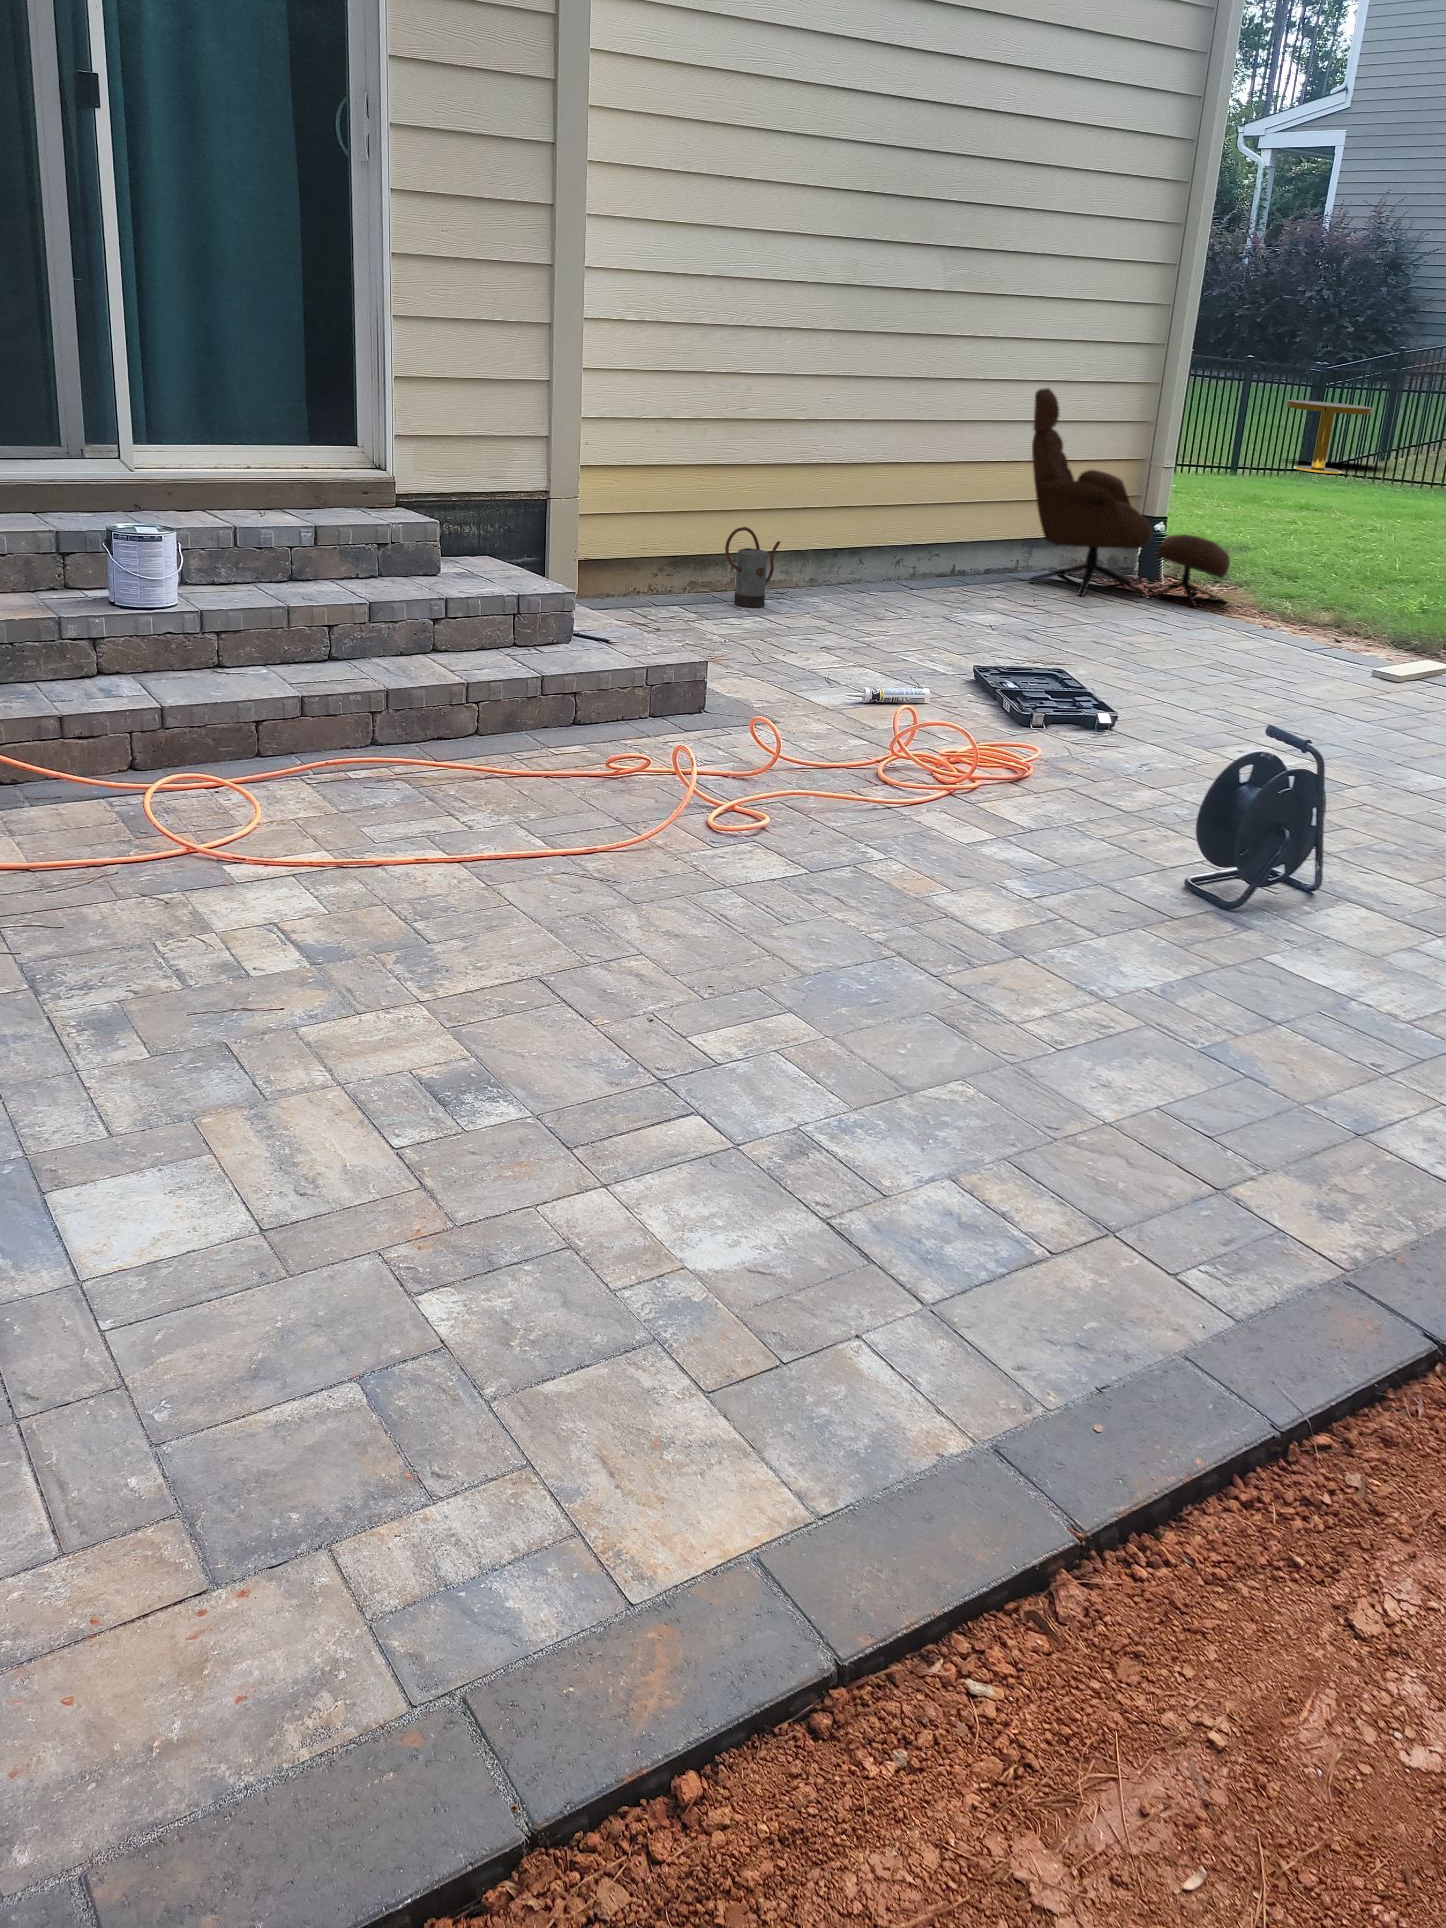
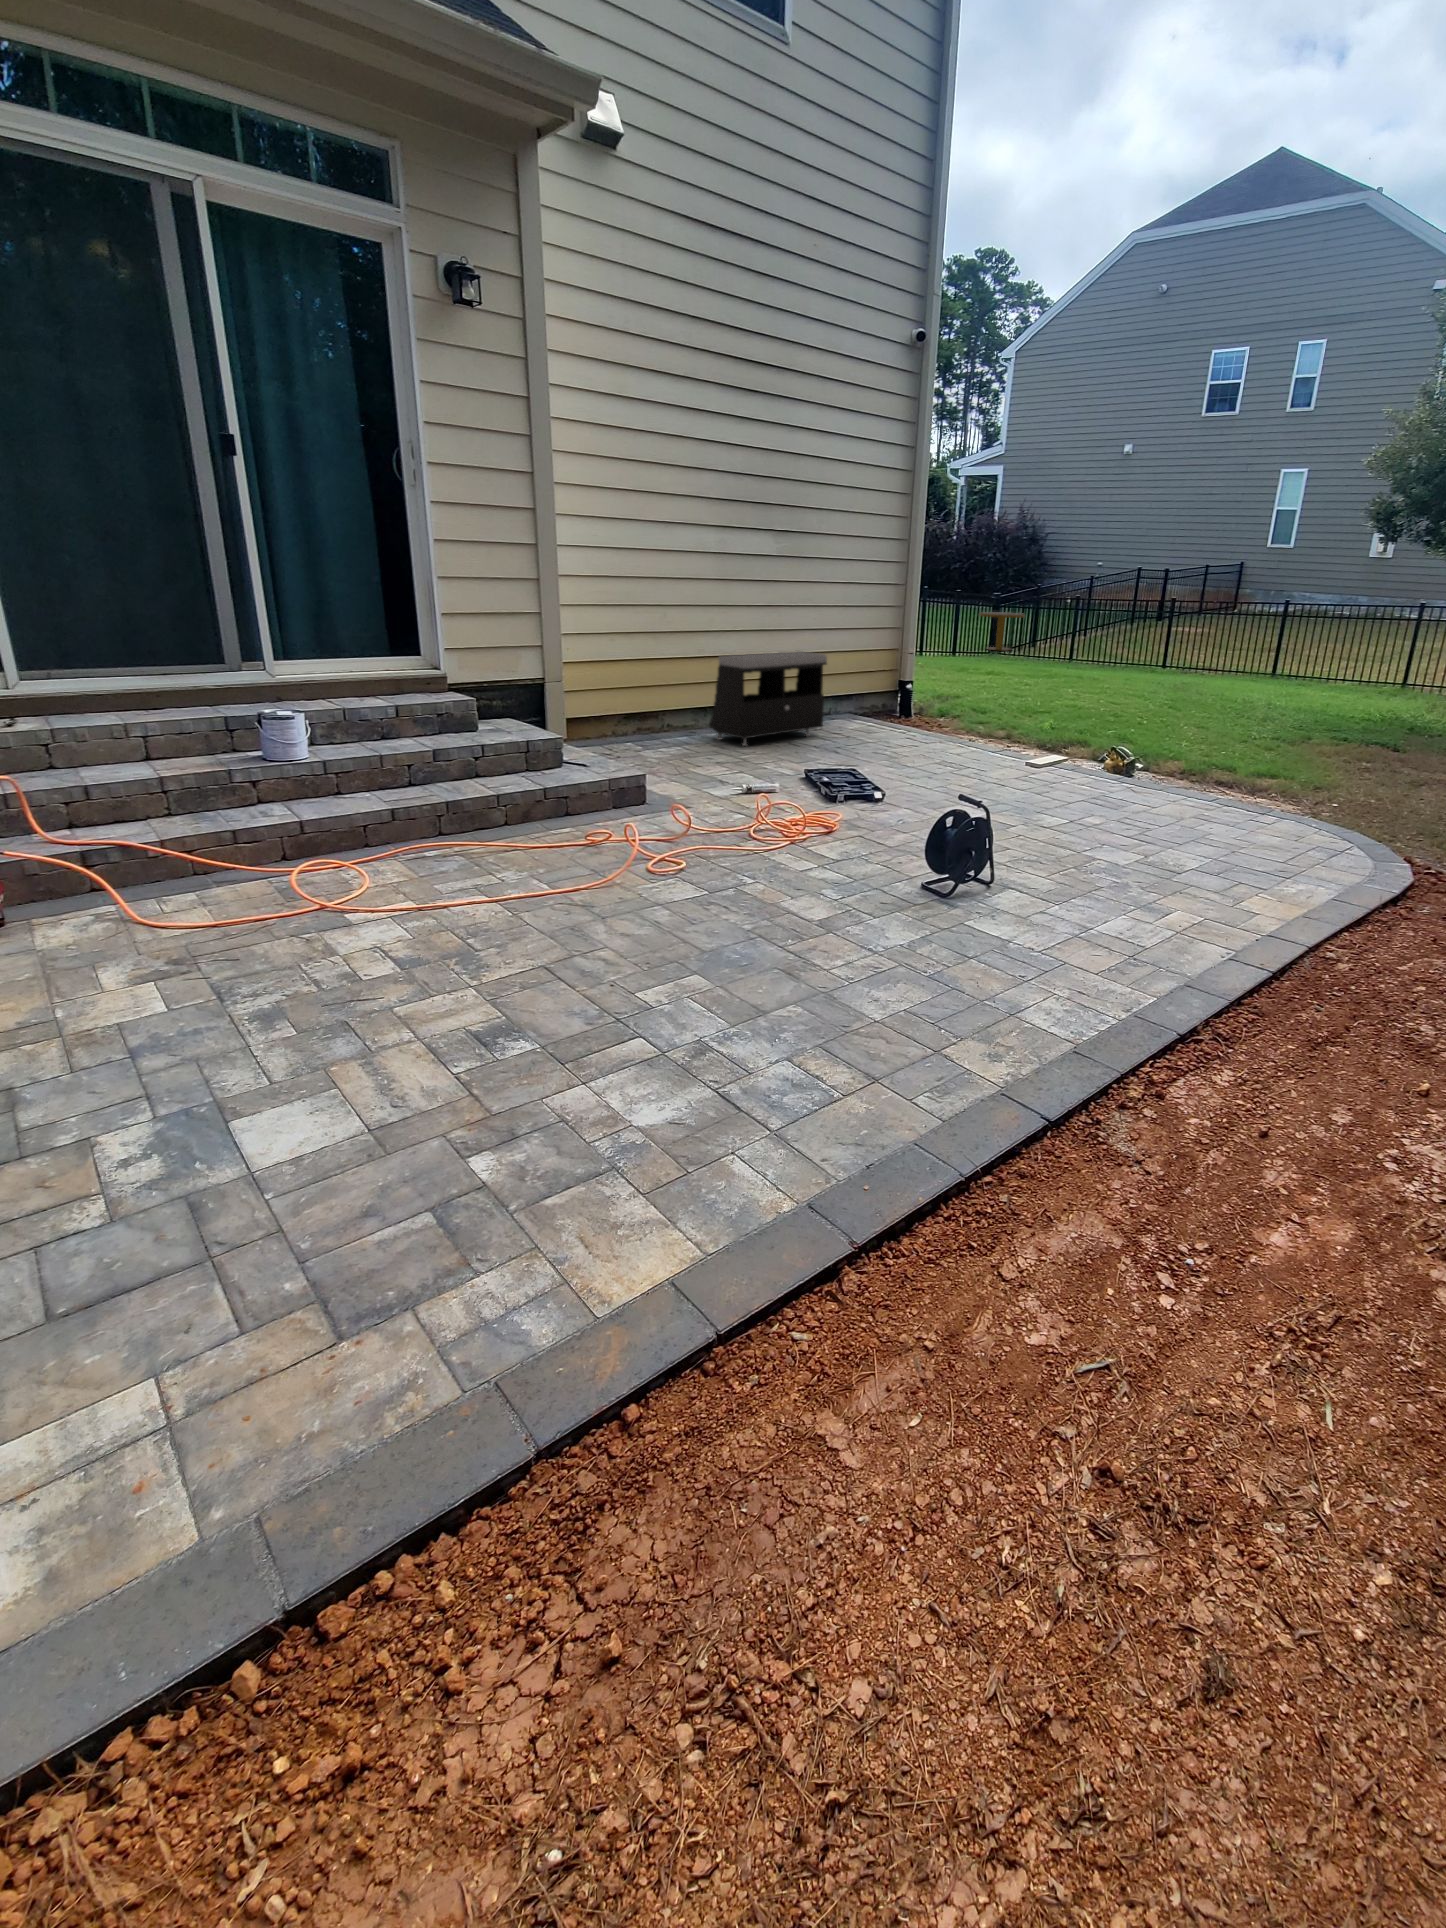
lounge chair: present [1029,388,1230,606] -> none [834,615,947,729]
storage bench: none [787,445,1019,615] -> present [710,651,827,746]
watering can: present [725,527,780,607] -> none [666,701,698,746]

